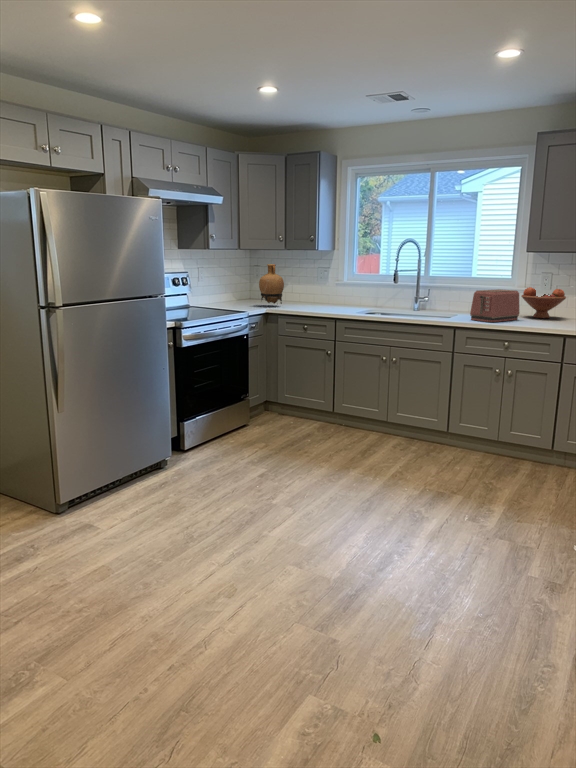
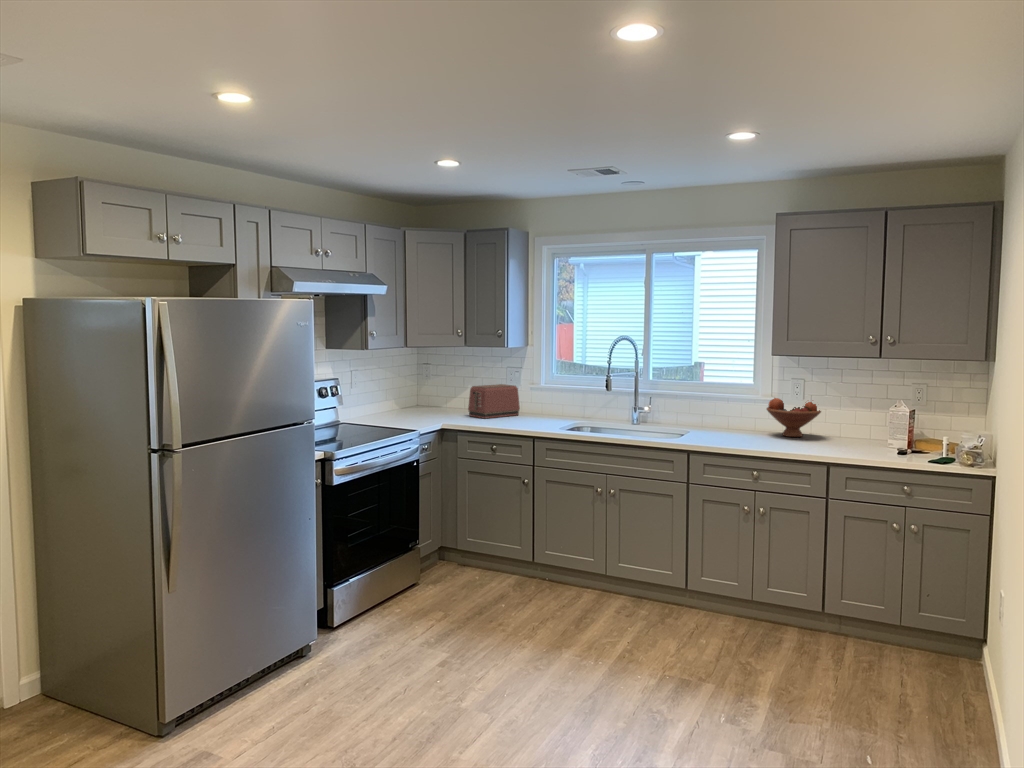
vase: present [259,264,284,304] -> none [432,367,464,419]
toaster: present [470,289,519,322] -> present [468,384,520,418]

